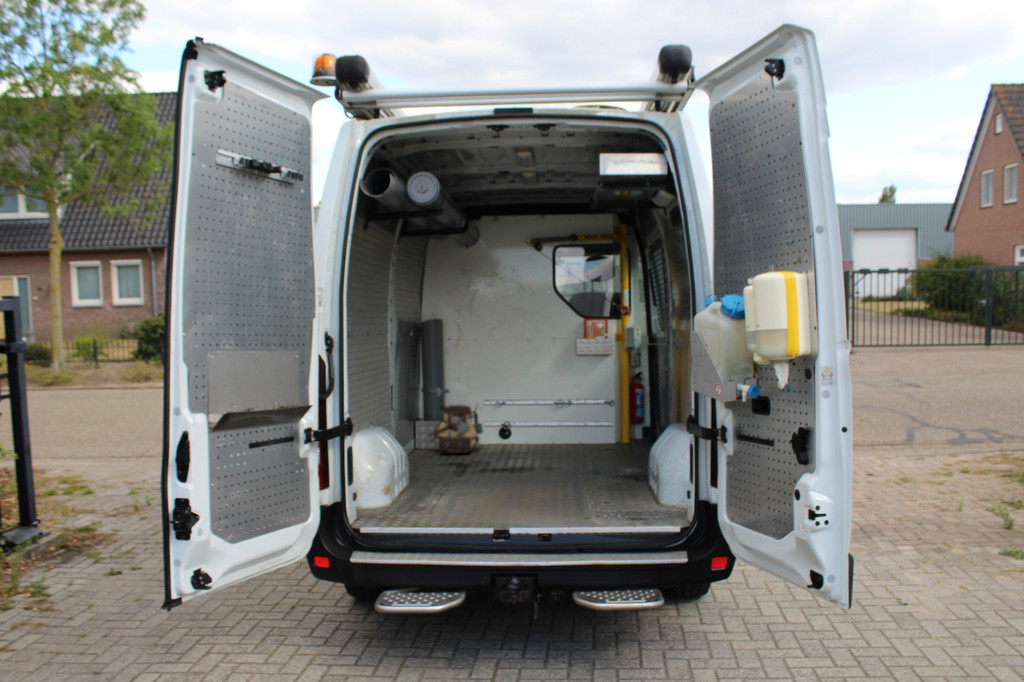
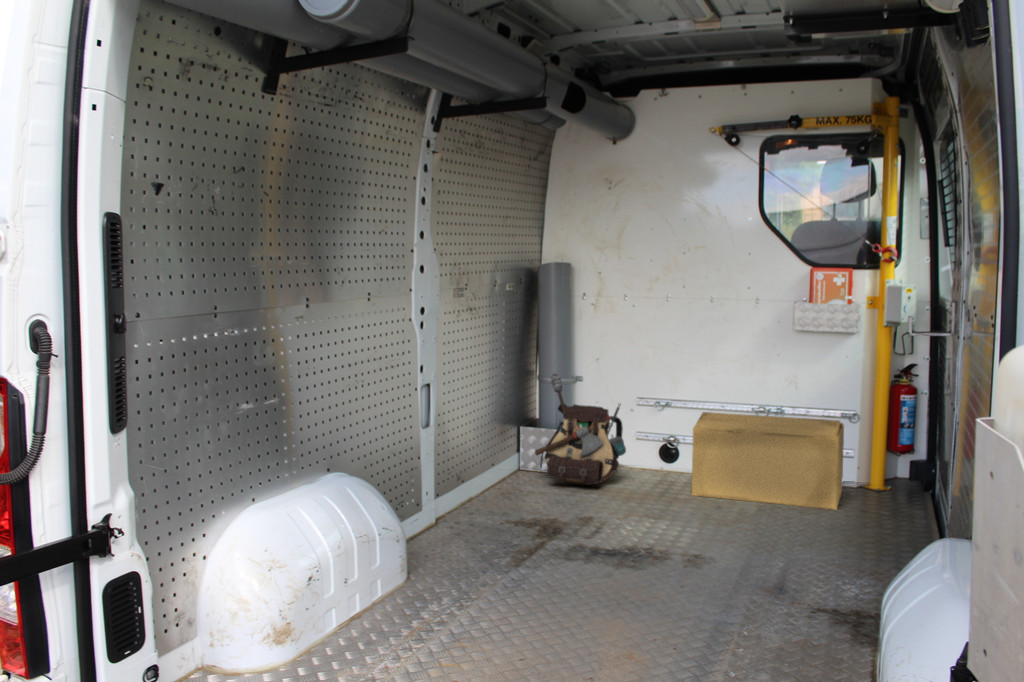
cardboard box: none [524,404,607,454] -> present [692,412,844,510]

